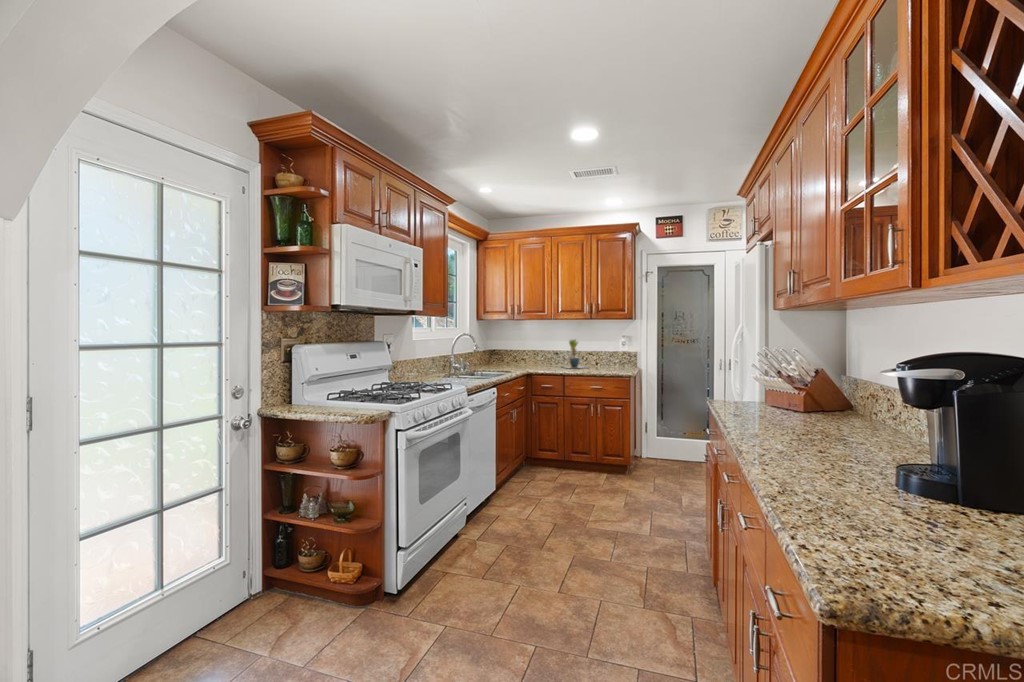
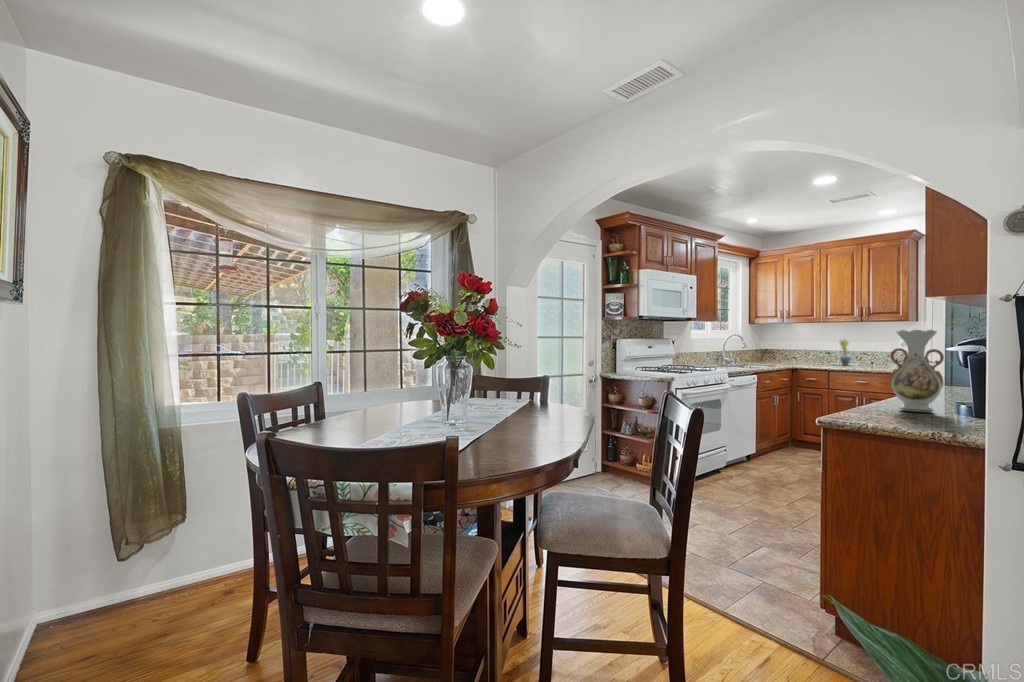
vase: none [834,348,929,516] -> present [890,330,944,412]

